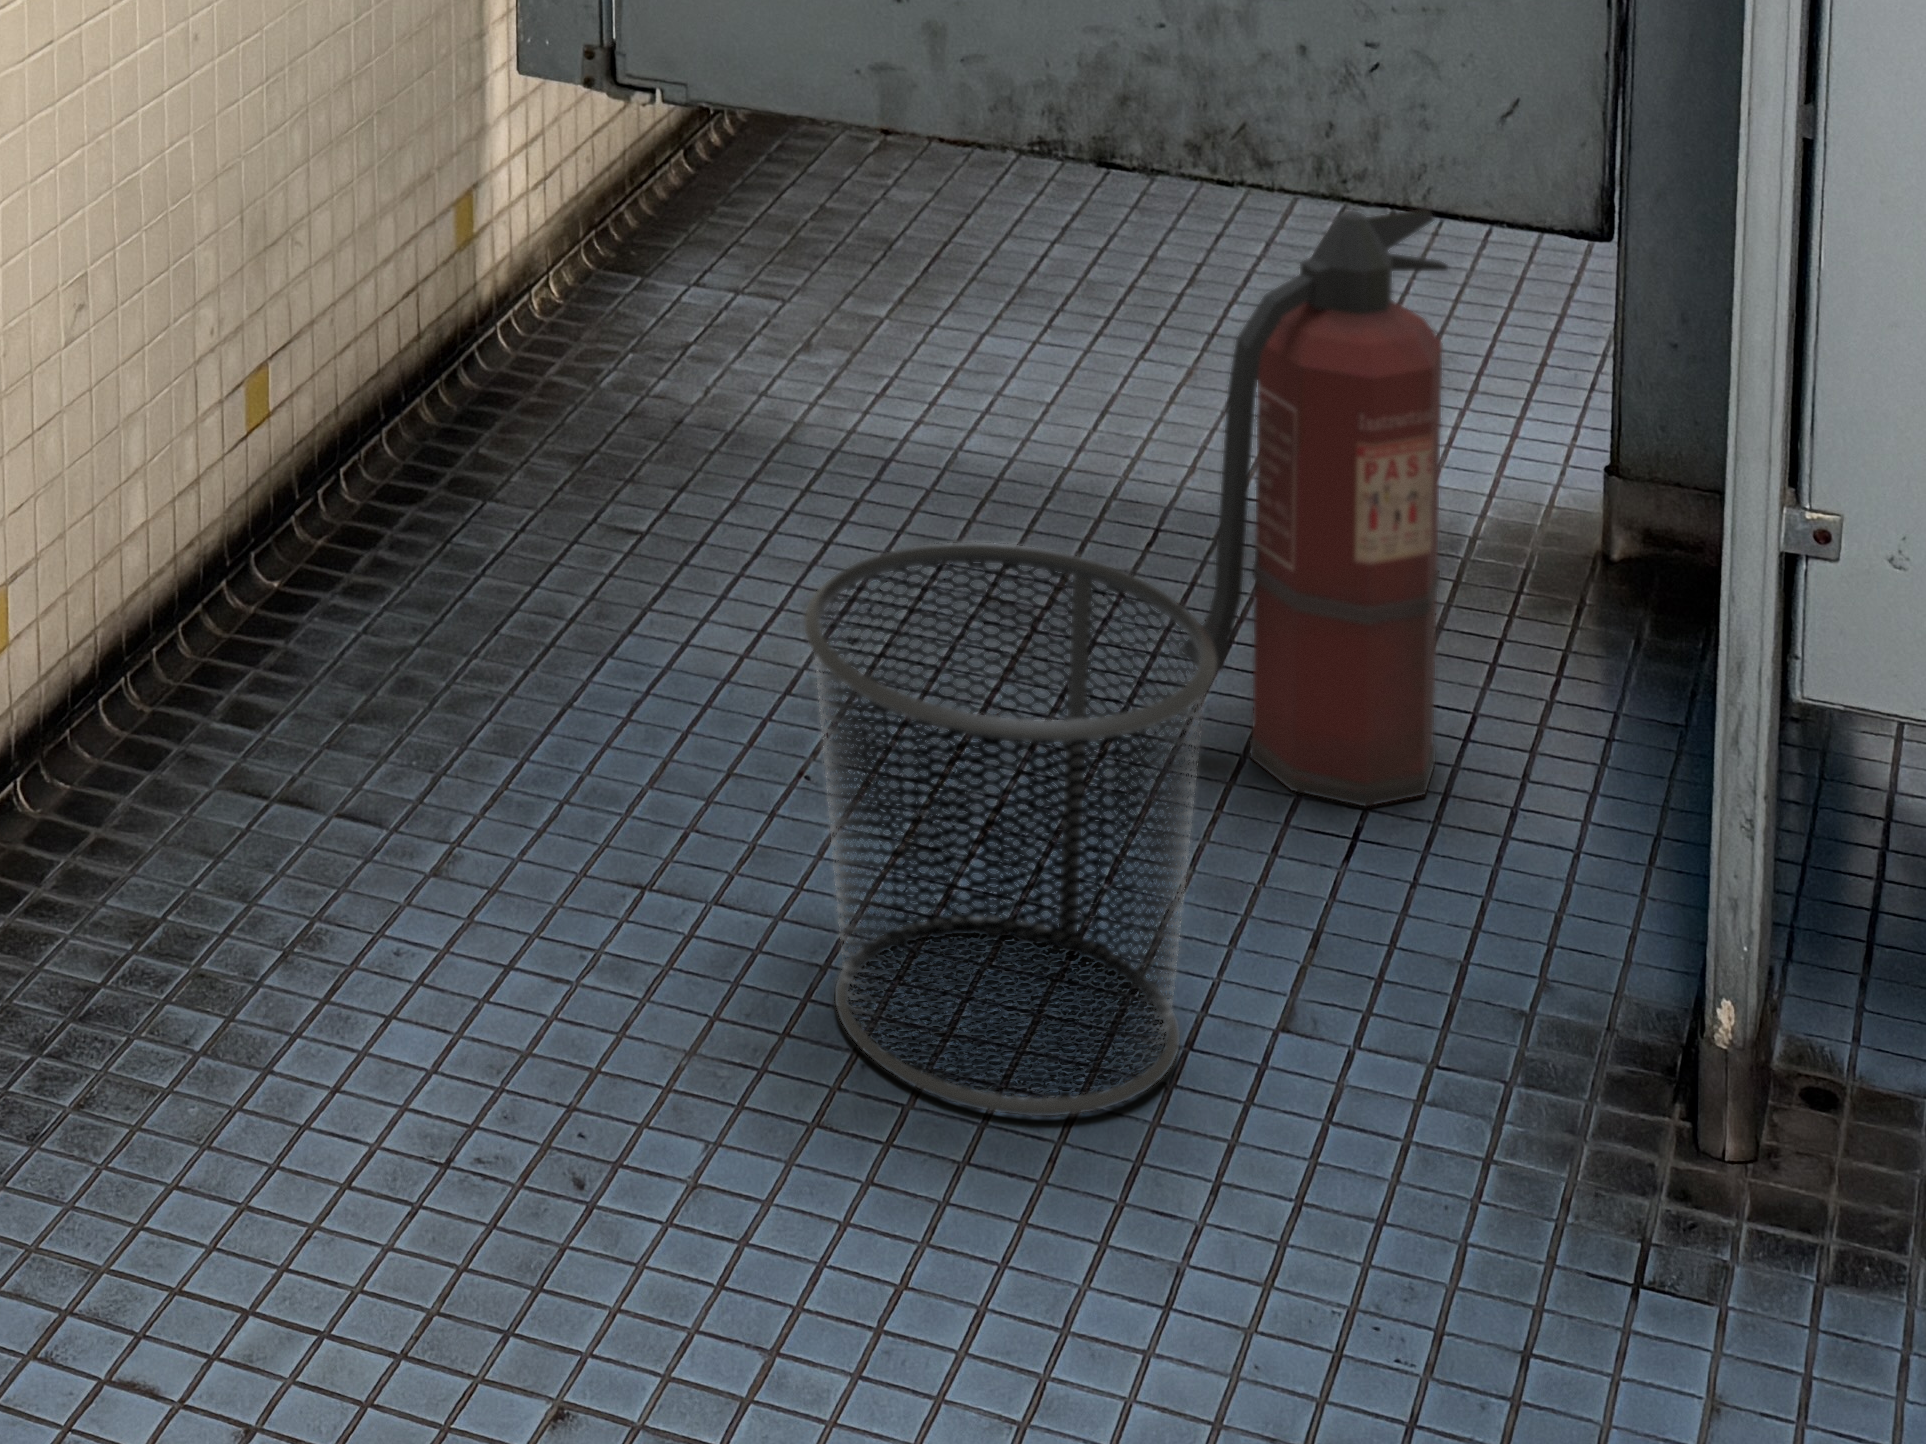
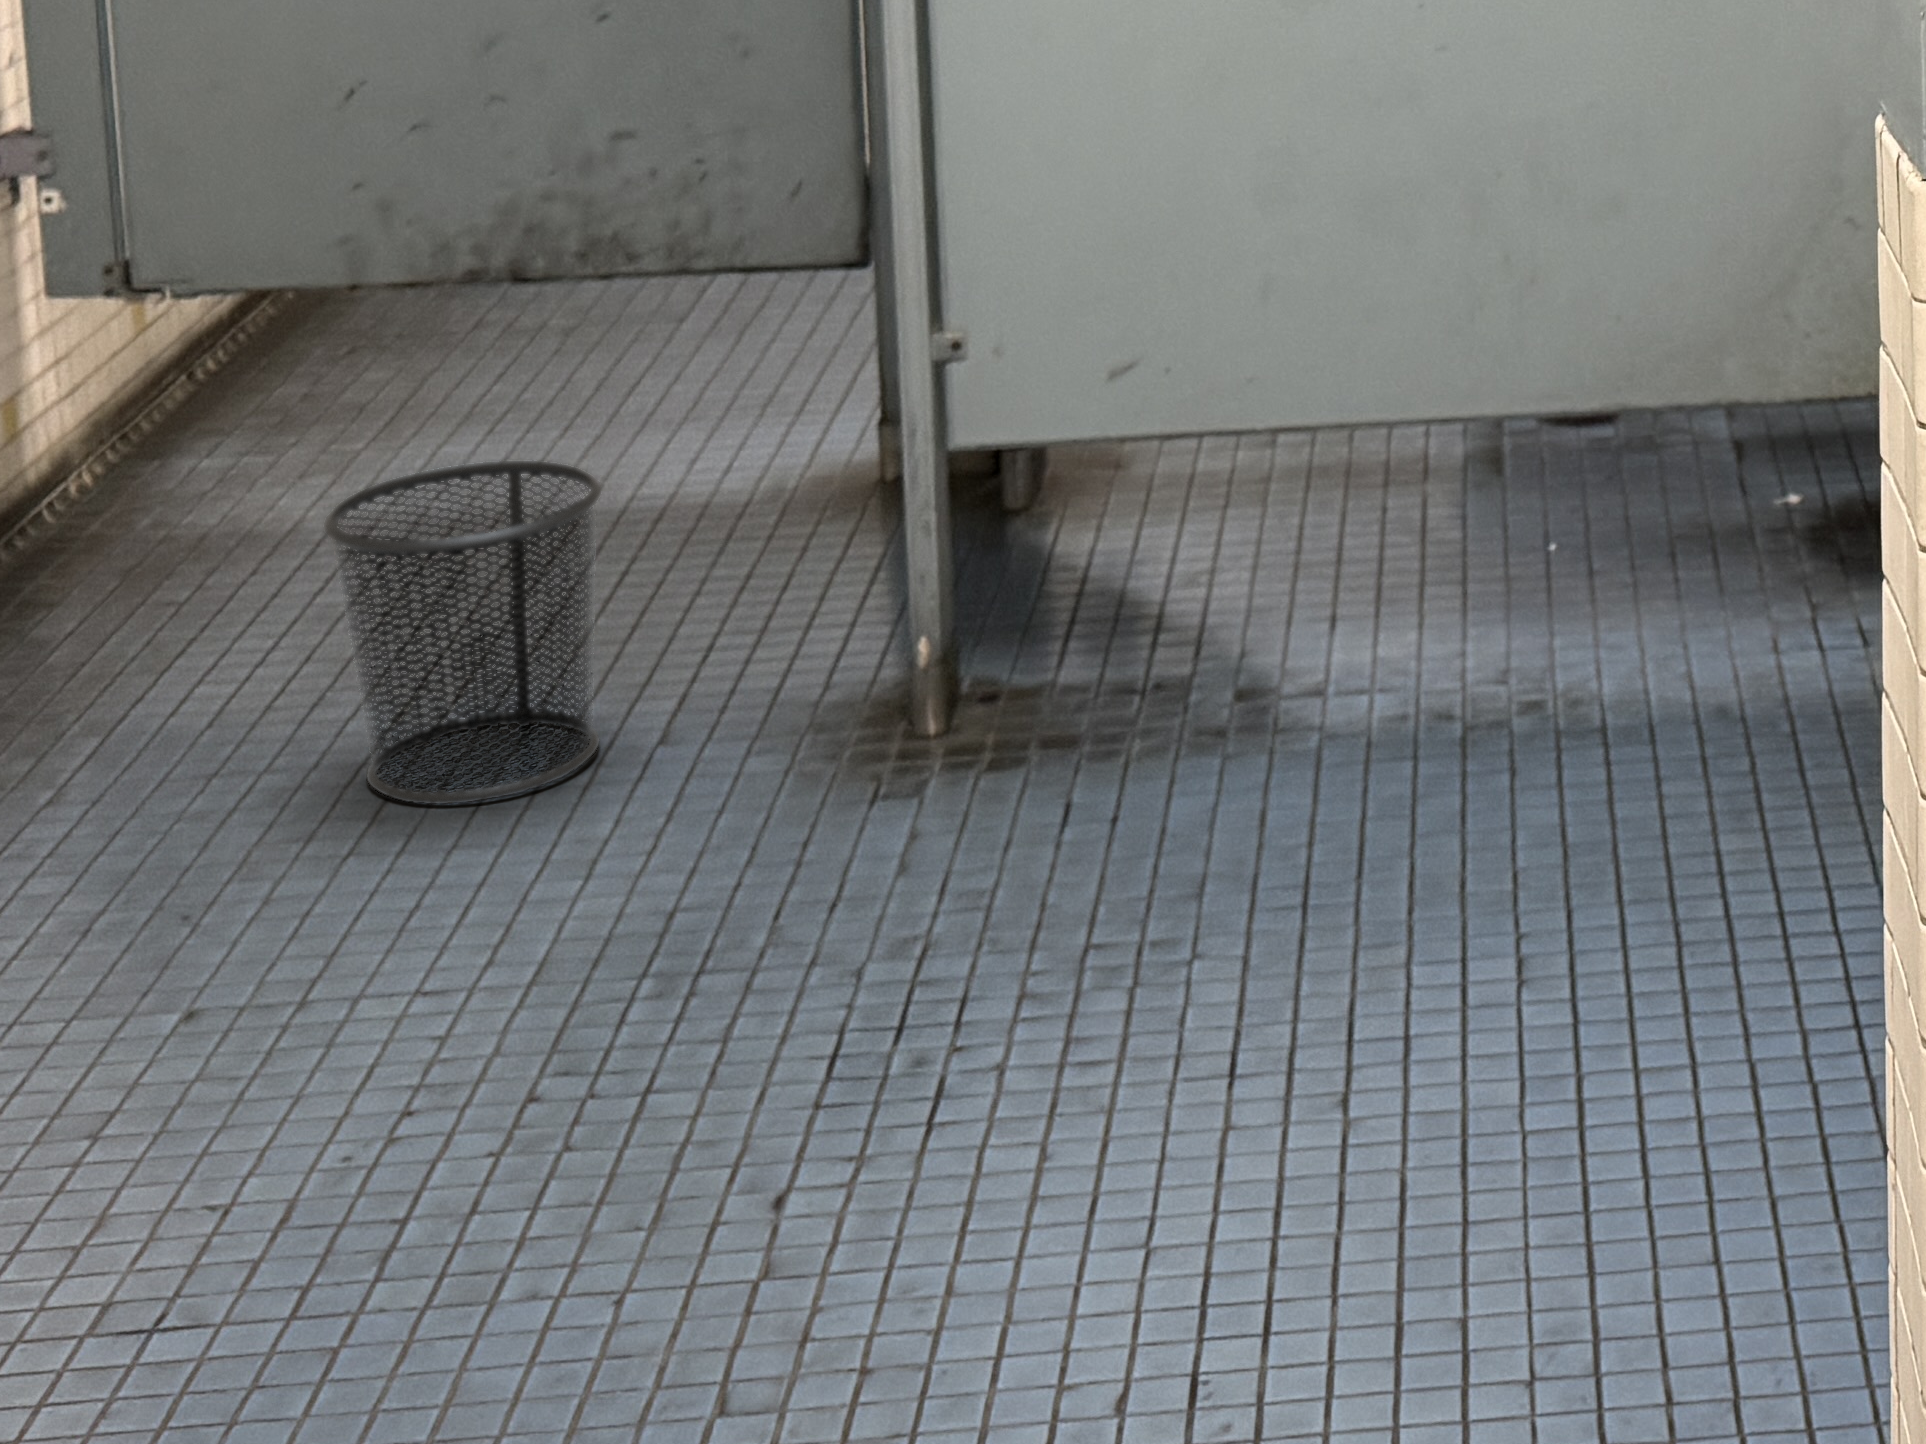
fire extinguisher: present [1181,209,1448,806] -> none [592,226,767,621]

